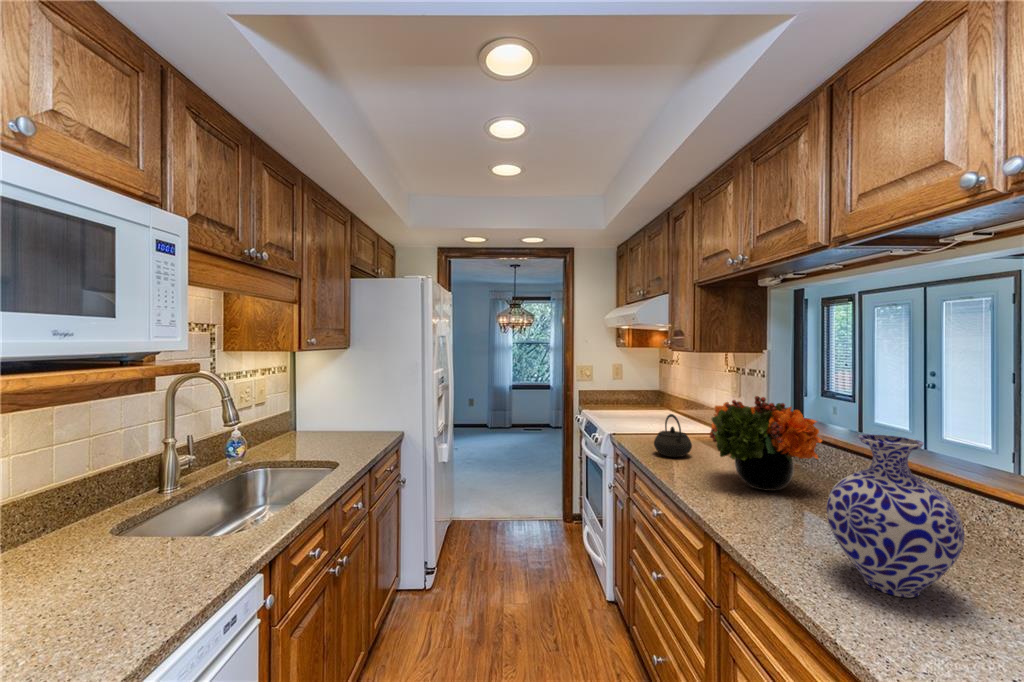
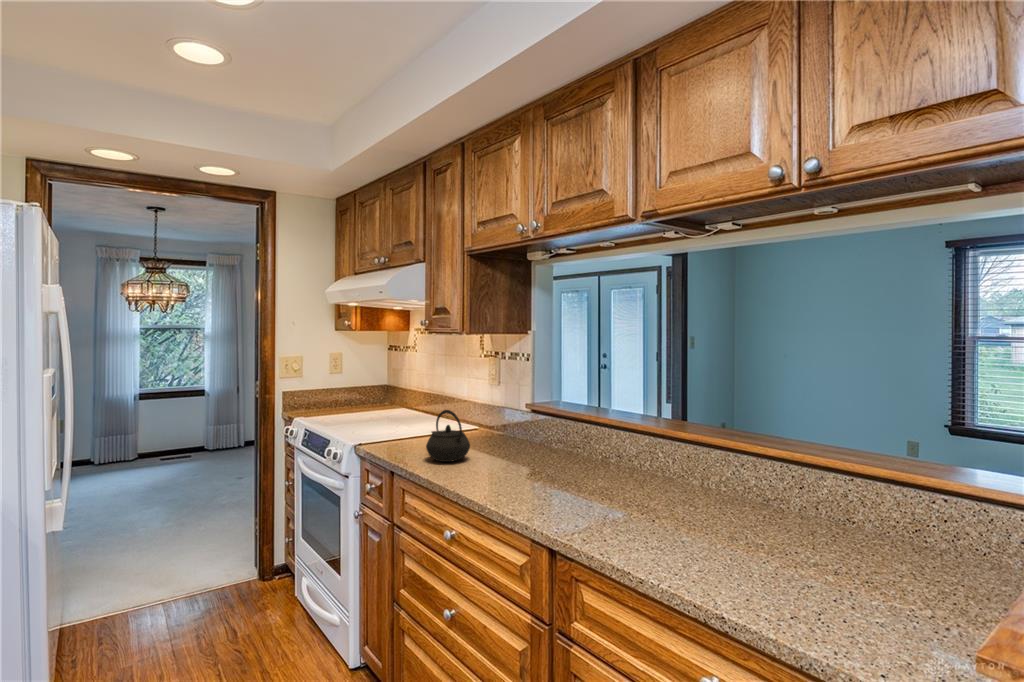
flower arrangement: present [710,396,822,491] -> none [502,380,612,482]
vase: present [826,434,965,598] -> none [667,407,773,556]

